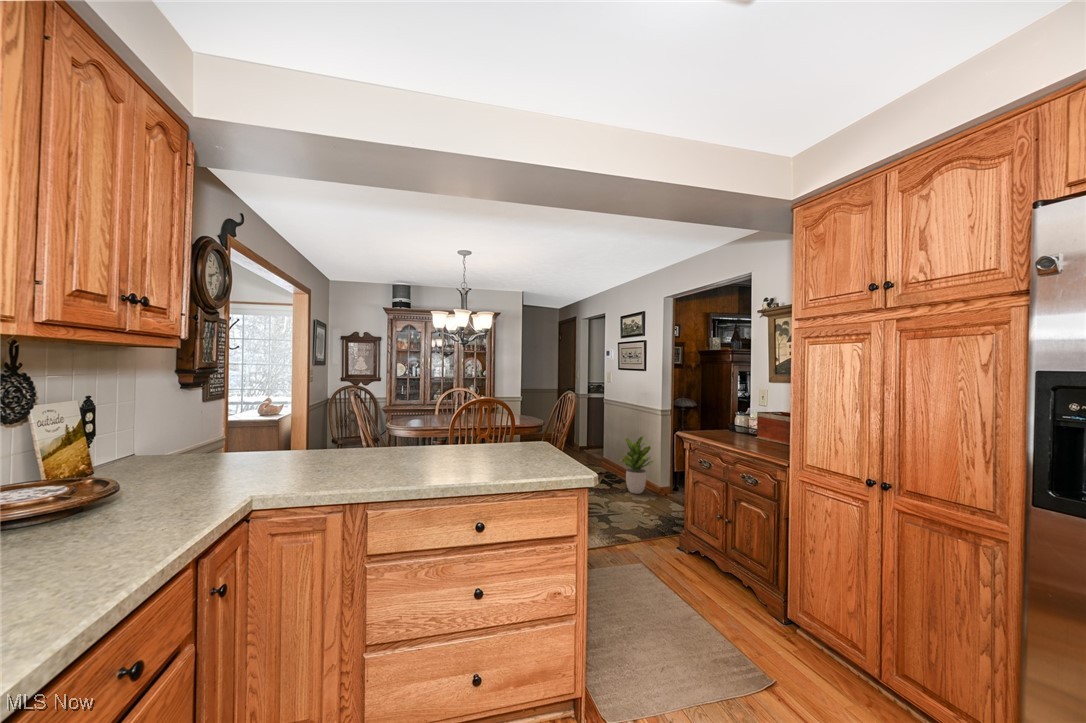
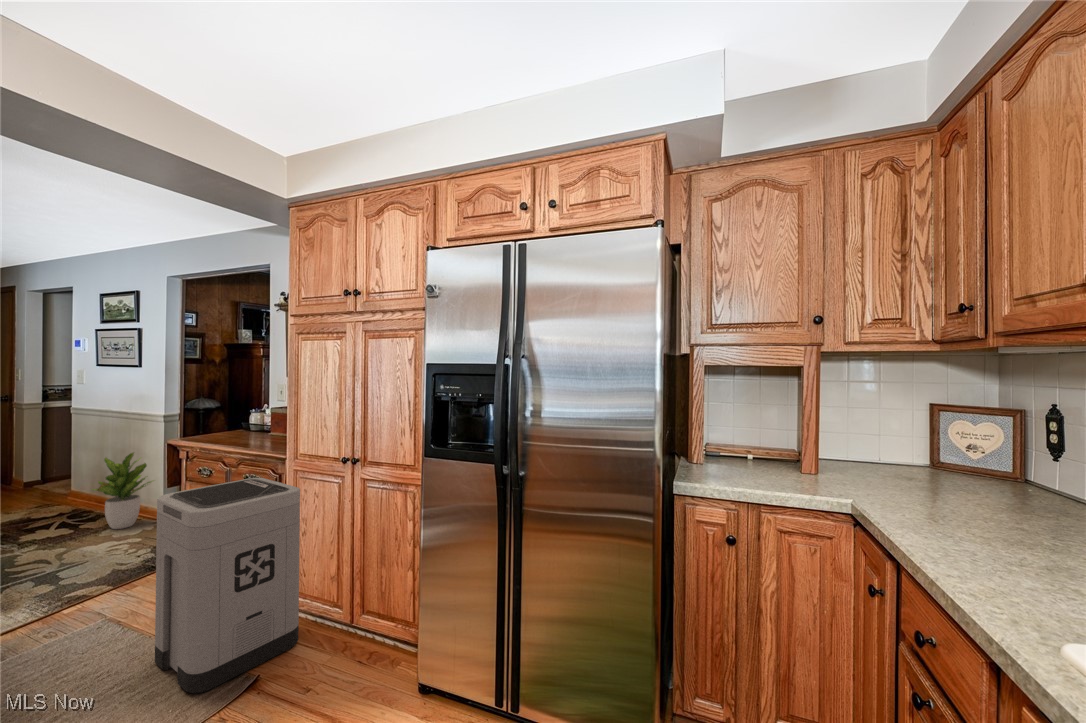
trash can: none [680,479,811,673] -> present [155,478,300,693]

